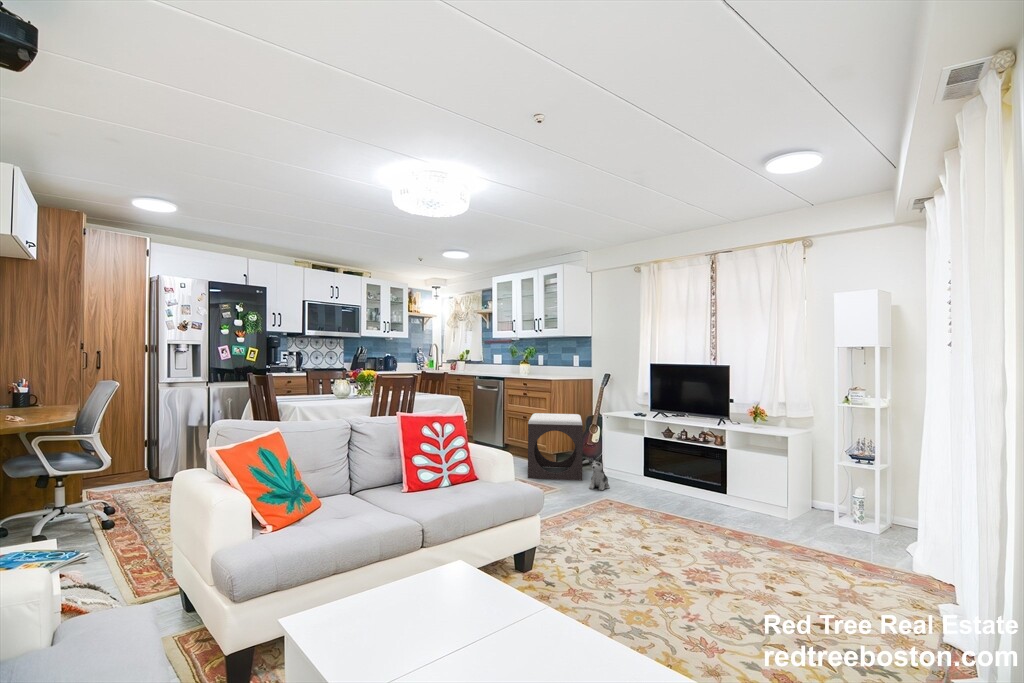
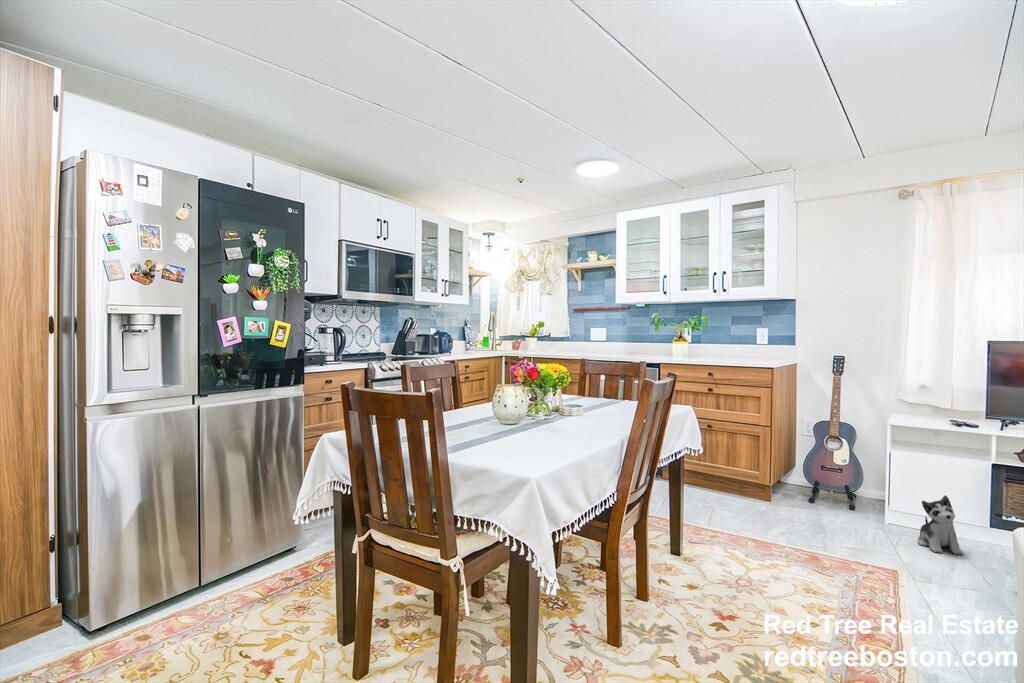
footstool: present [528,413,583,480] -> none [746,420,880,535]

